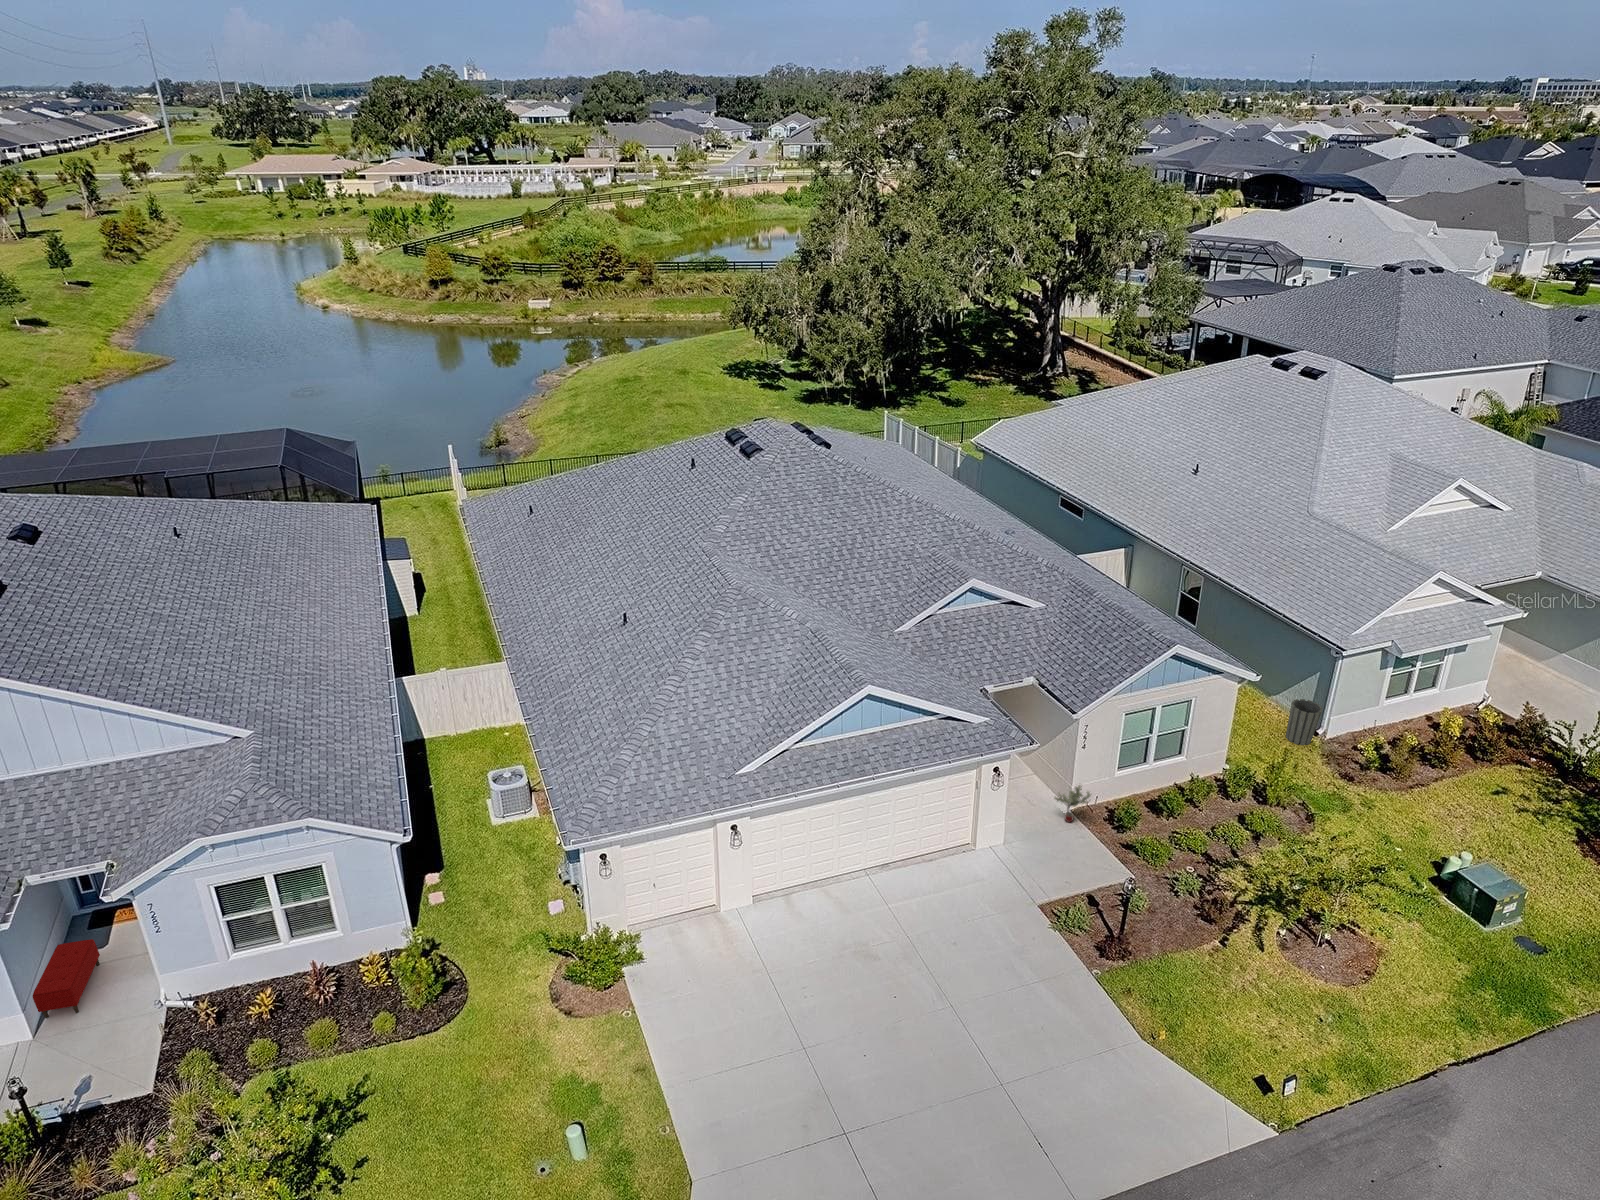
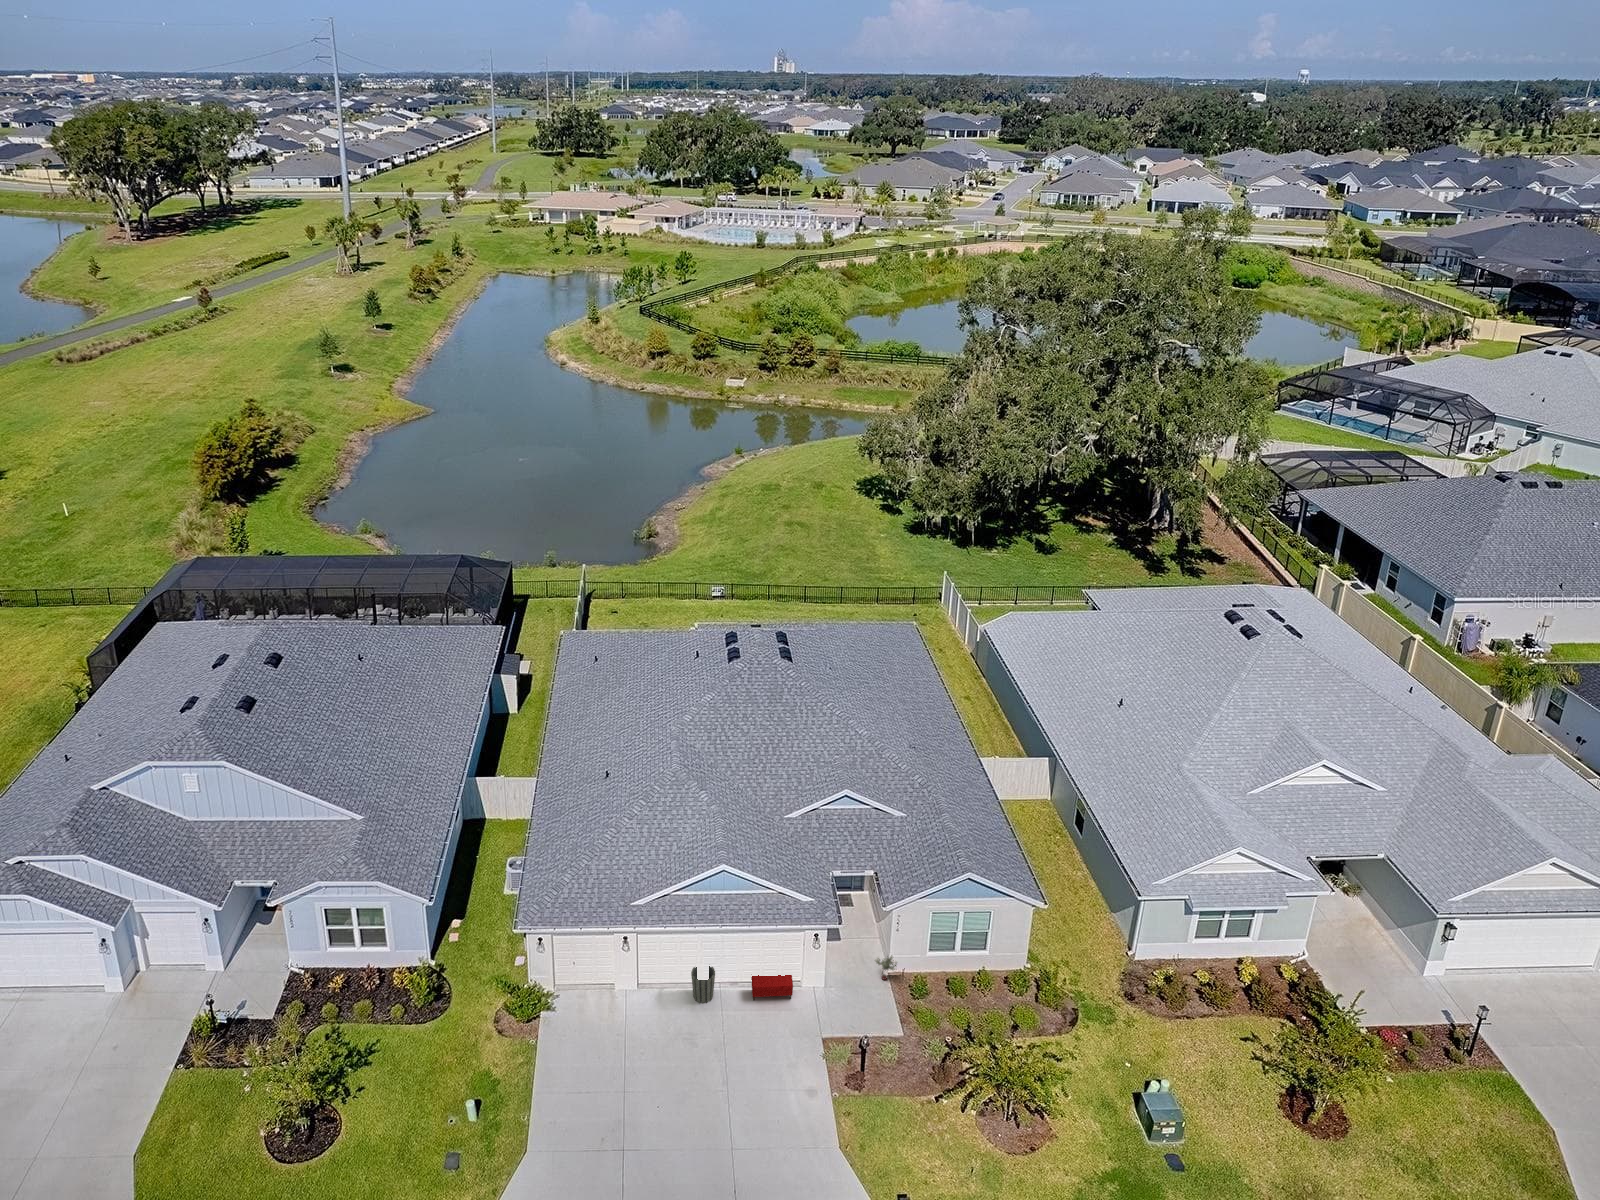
trash can: present [1286,699,1322,745] -> present [691,966,715,1003]
bench: present [33,939,100,1018] -> present [751,975,793,1000]

